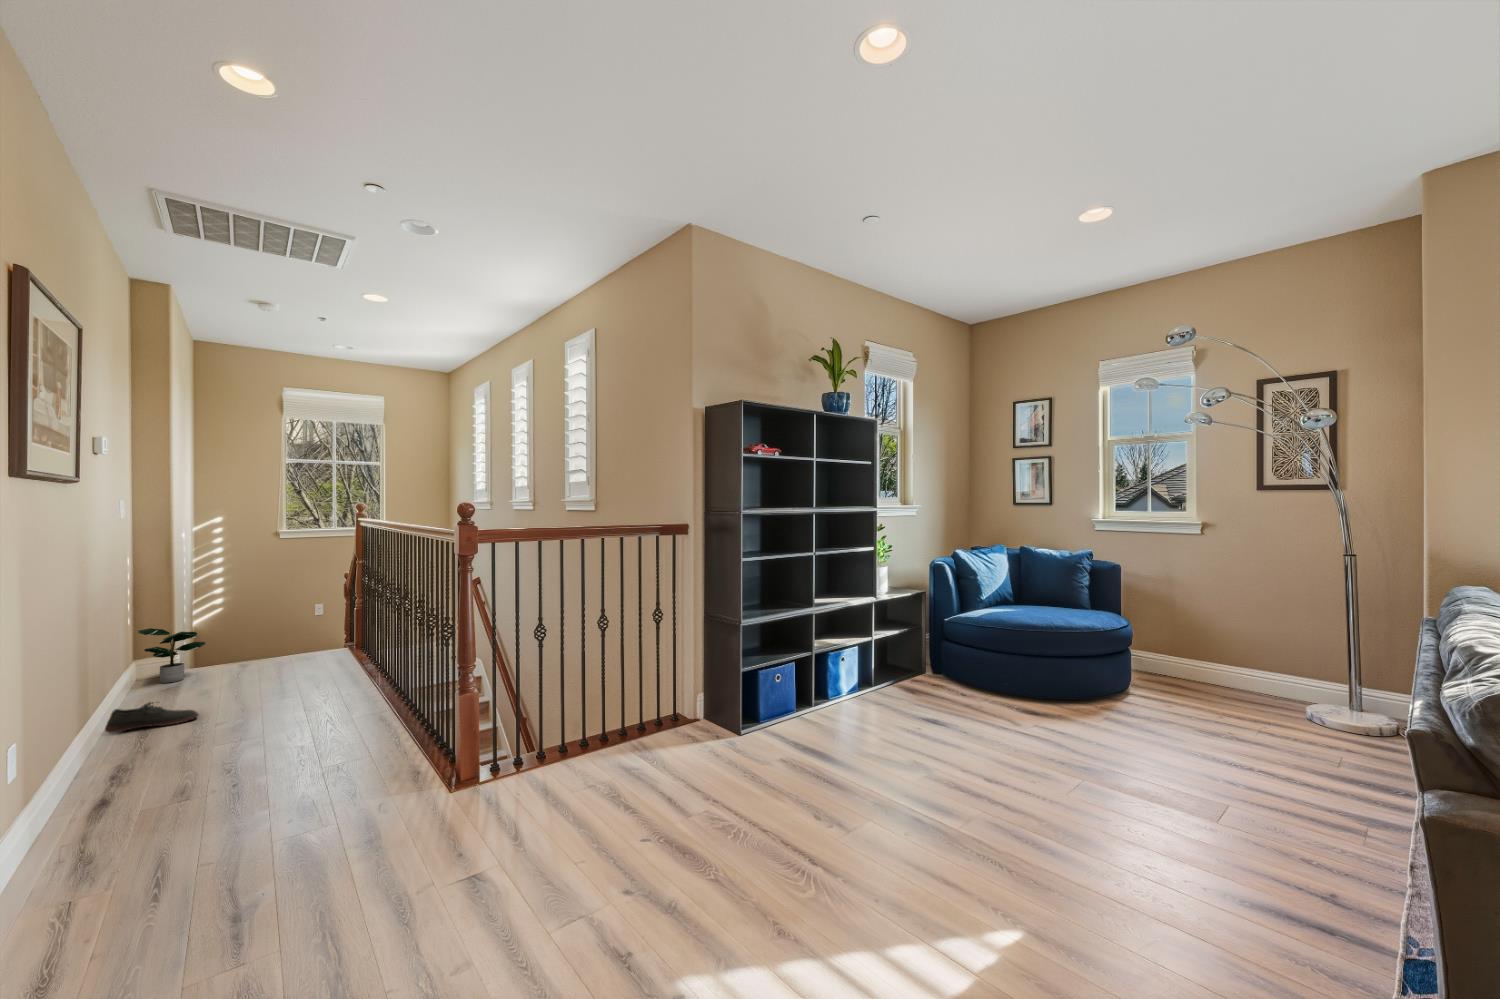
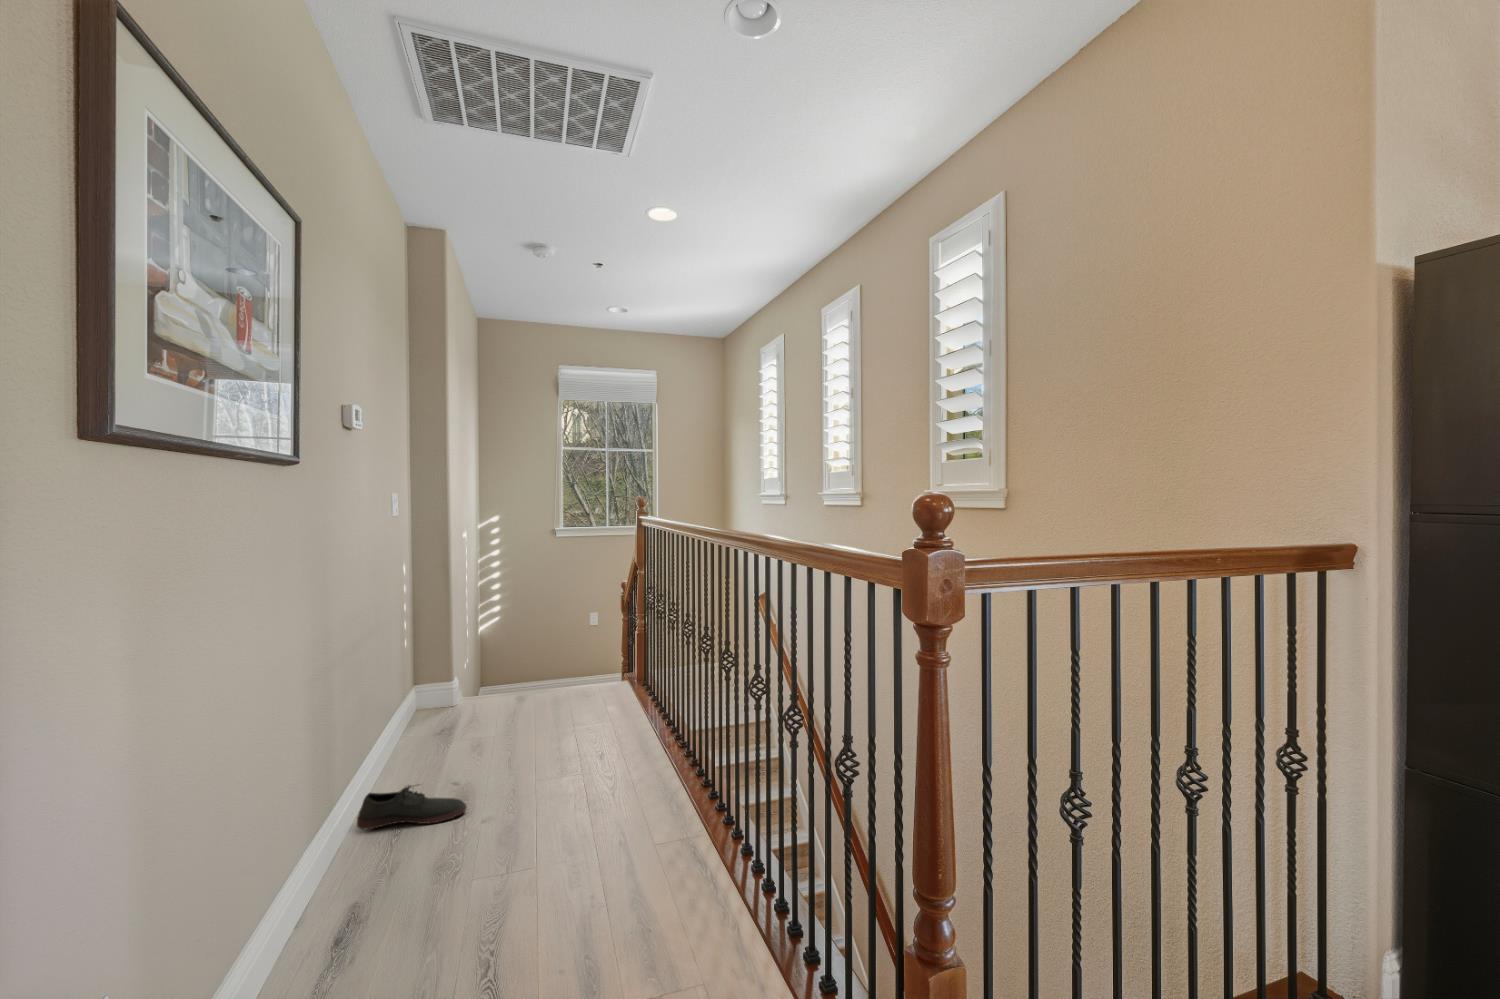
potted plant: present [137,628,206,683] -> none [409,657,481,729]

